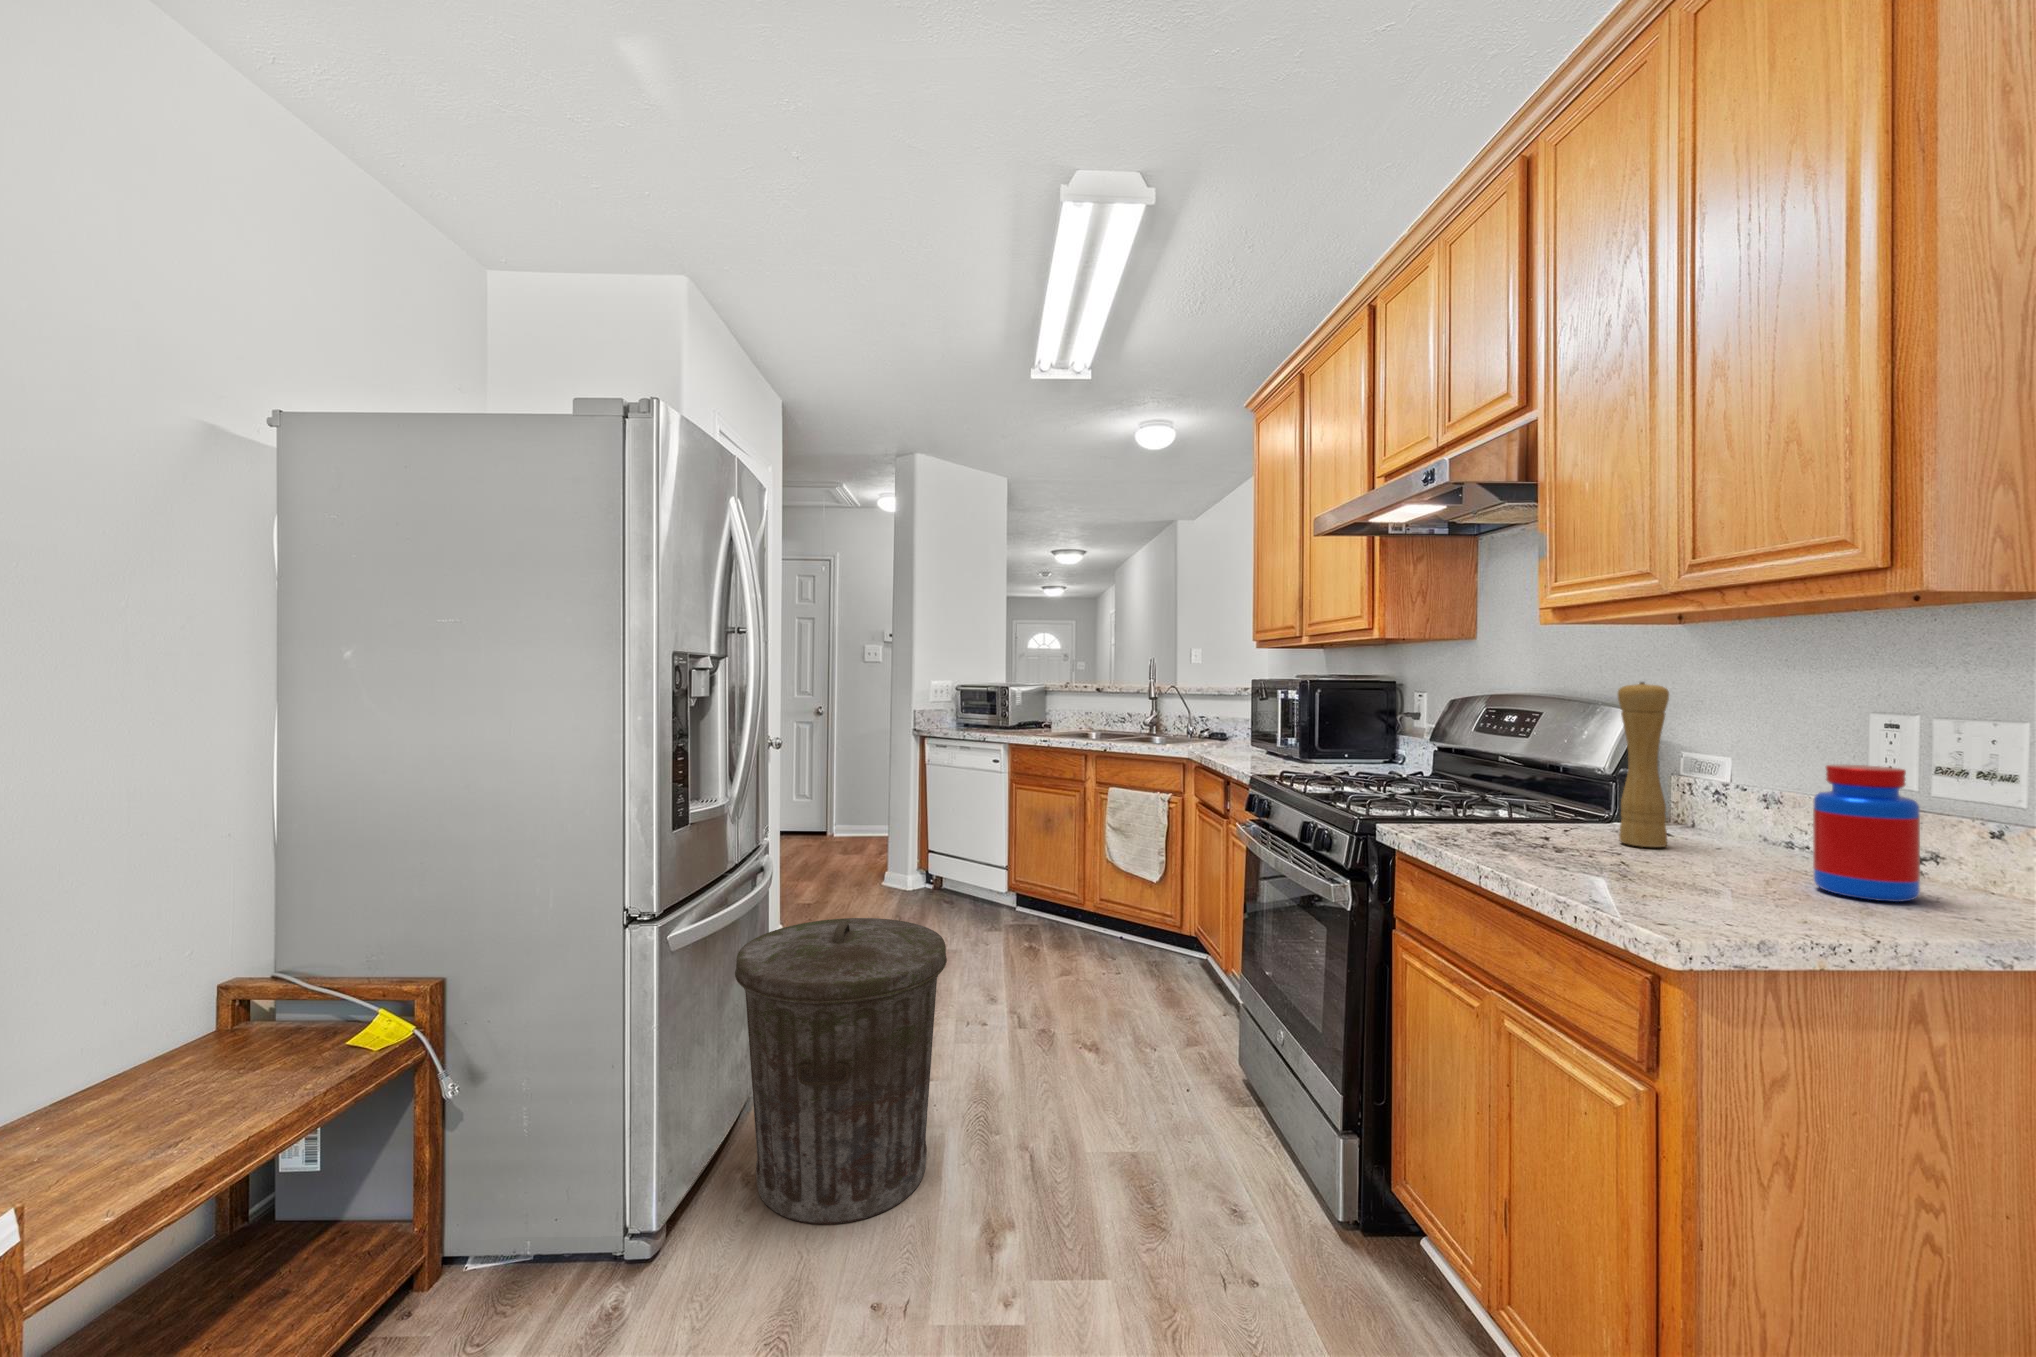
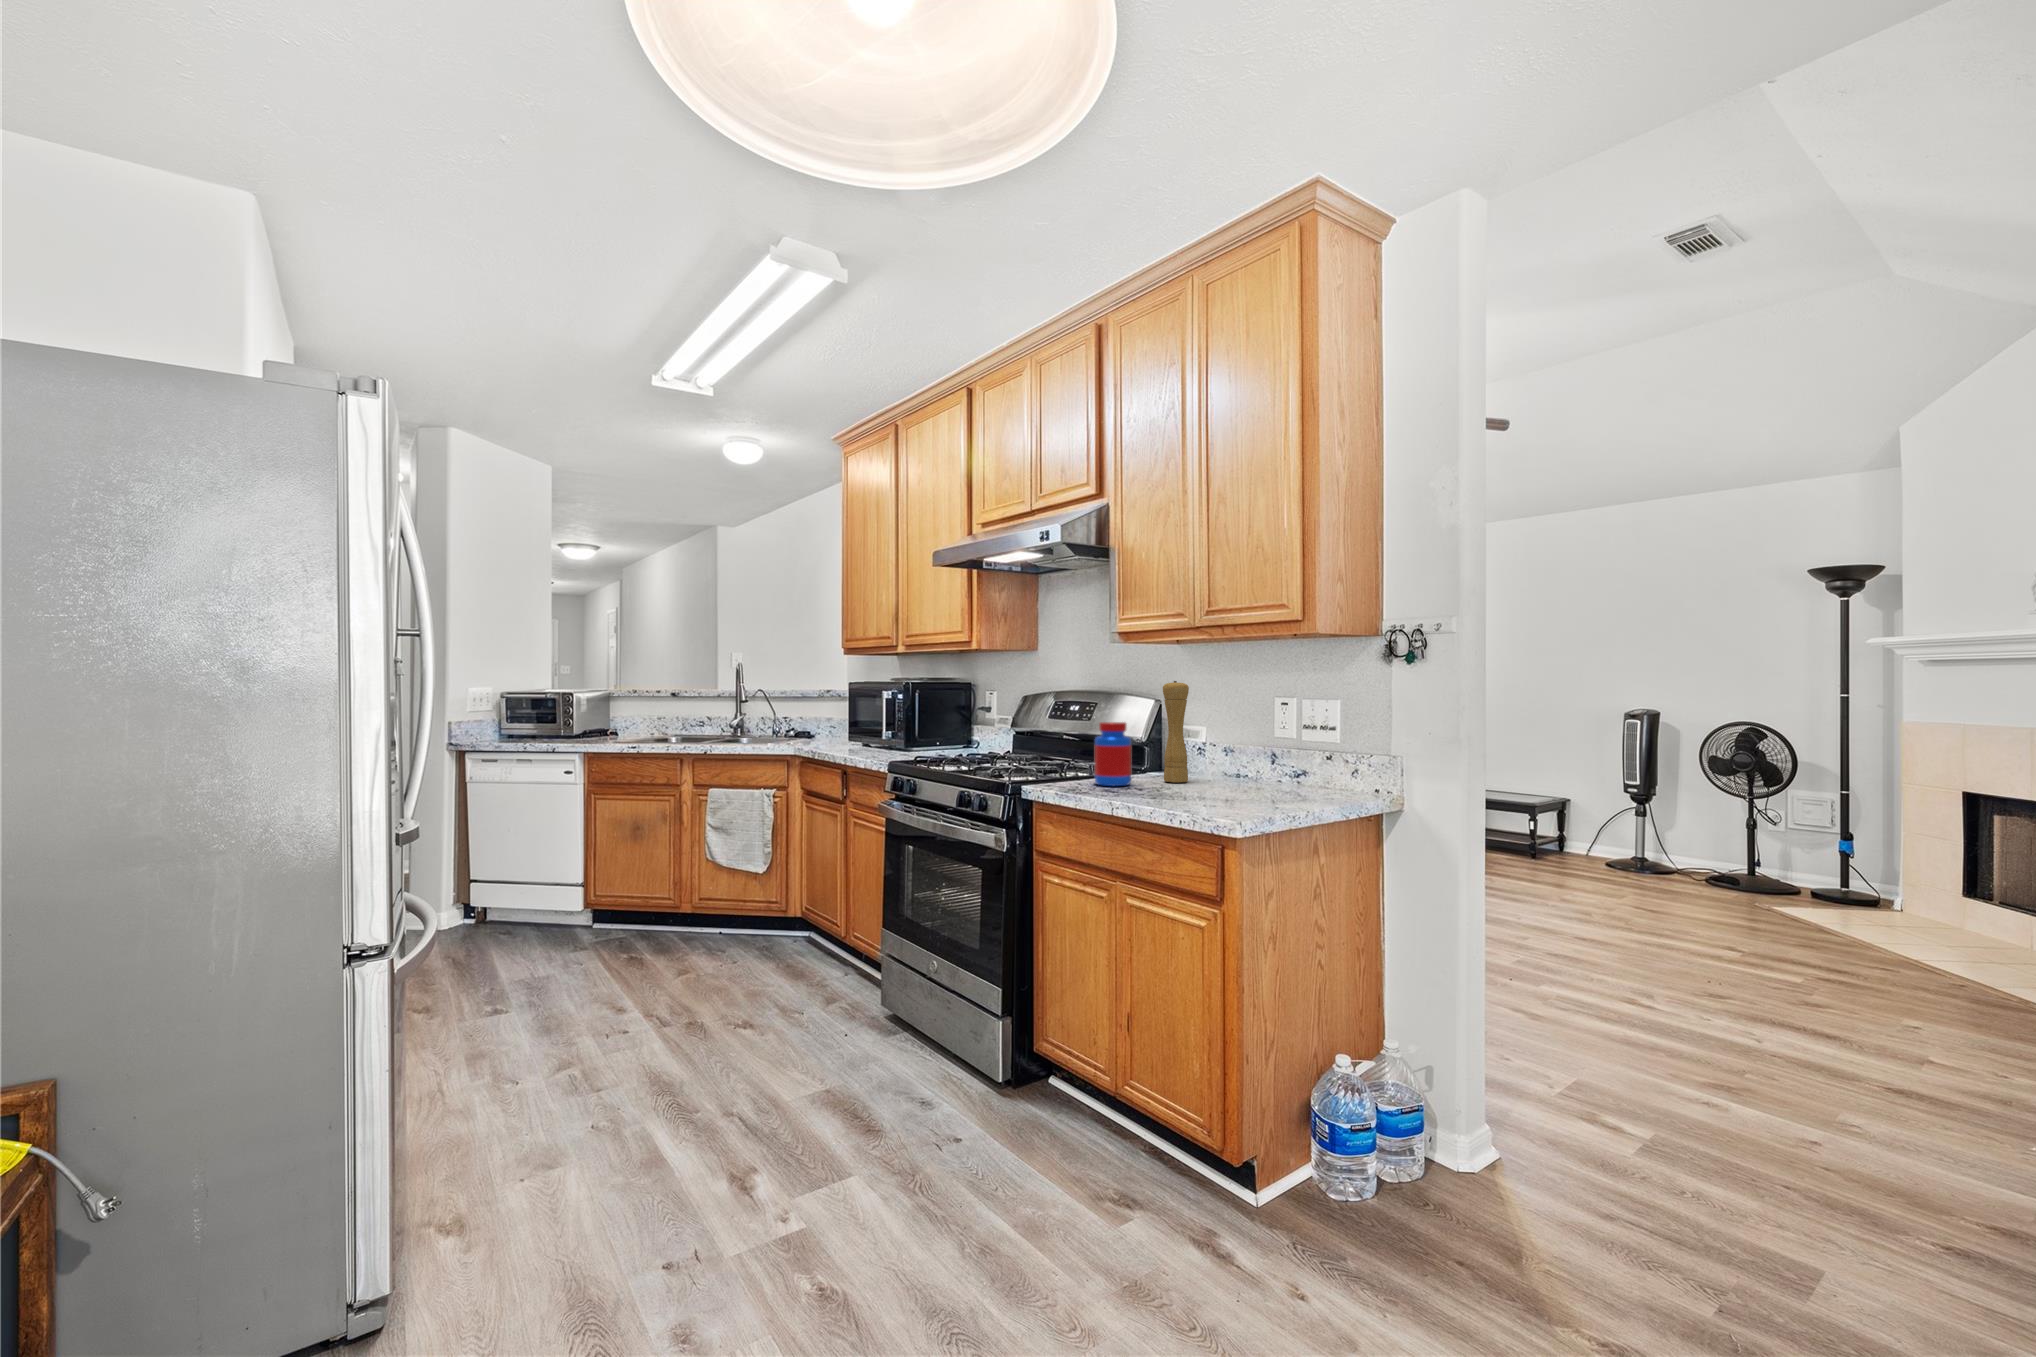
jar: present [1813,765,1920,902] -> present [1095,722,1131,786]
trash can: present [735,918,947,1224] -> none [416,929,666,1254]

